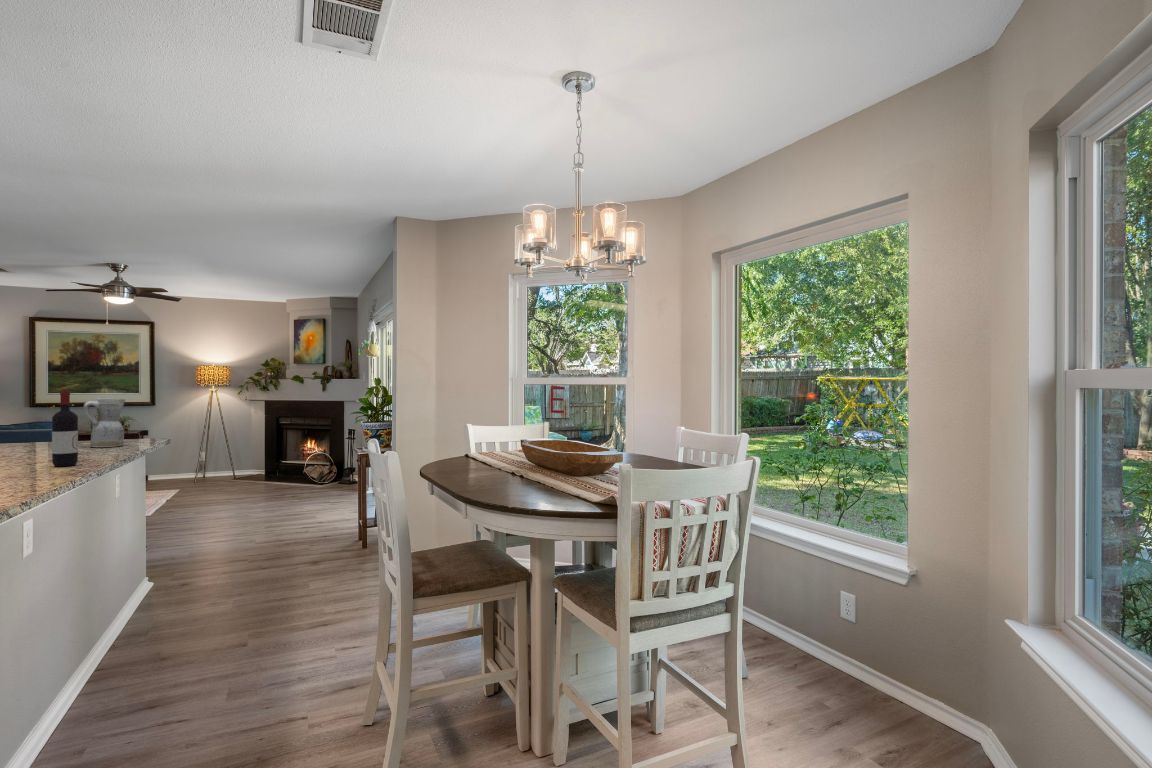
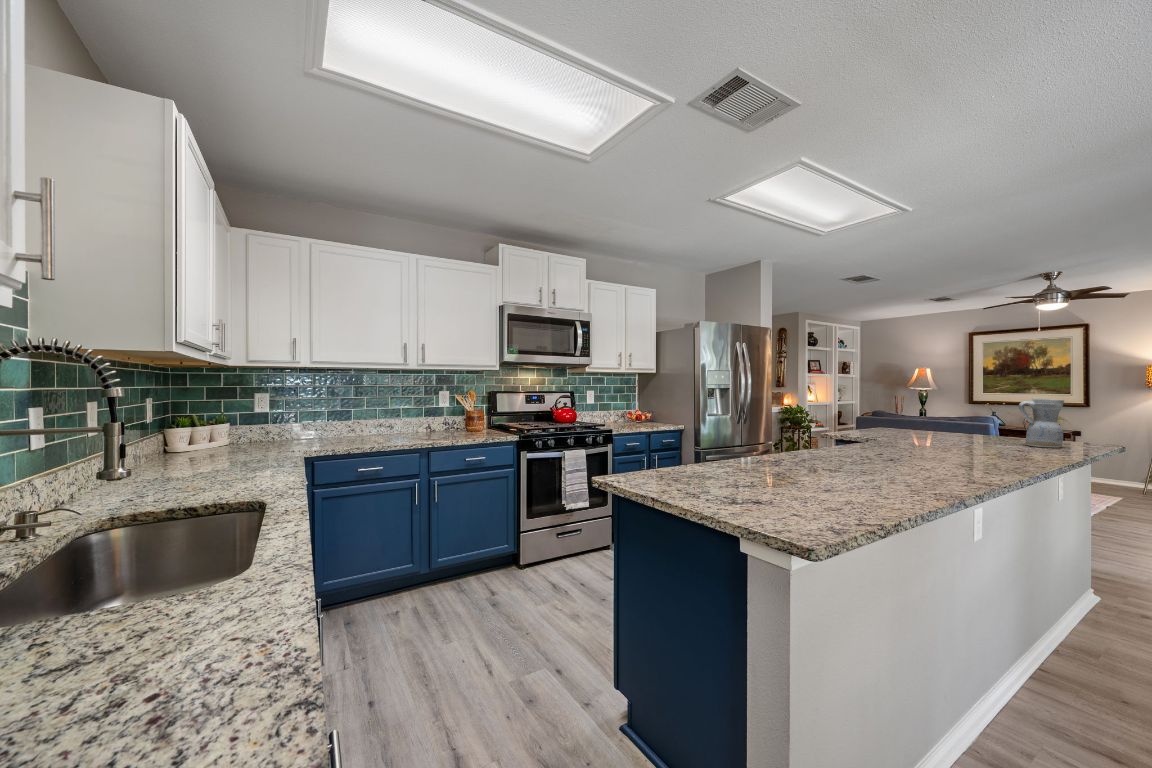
wine bottle: present [52,391,78,466] -> none [989,391,1015,463]

